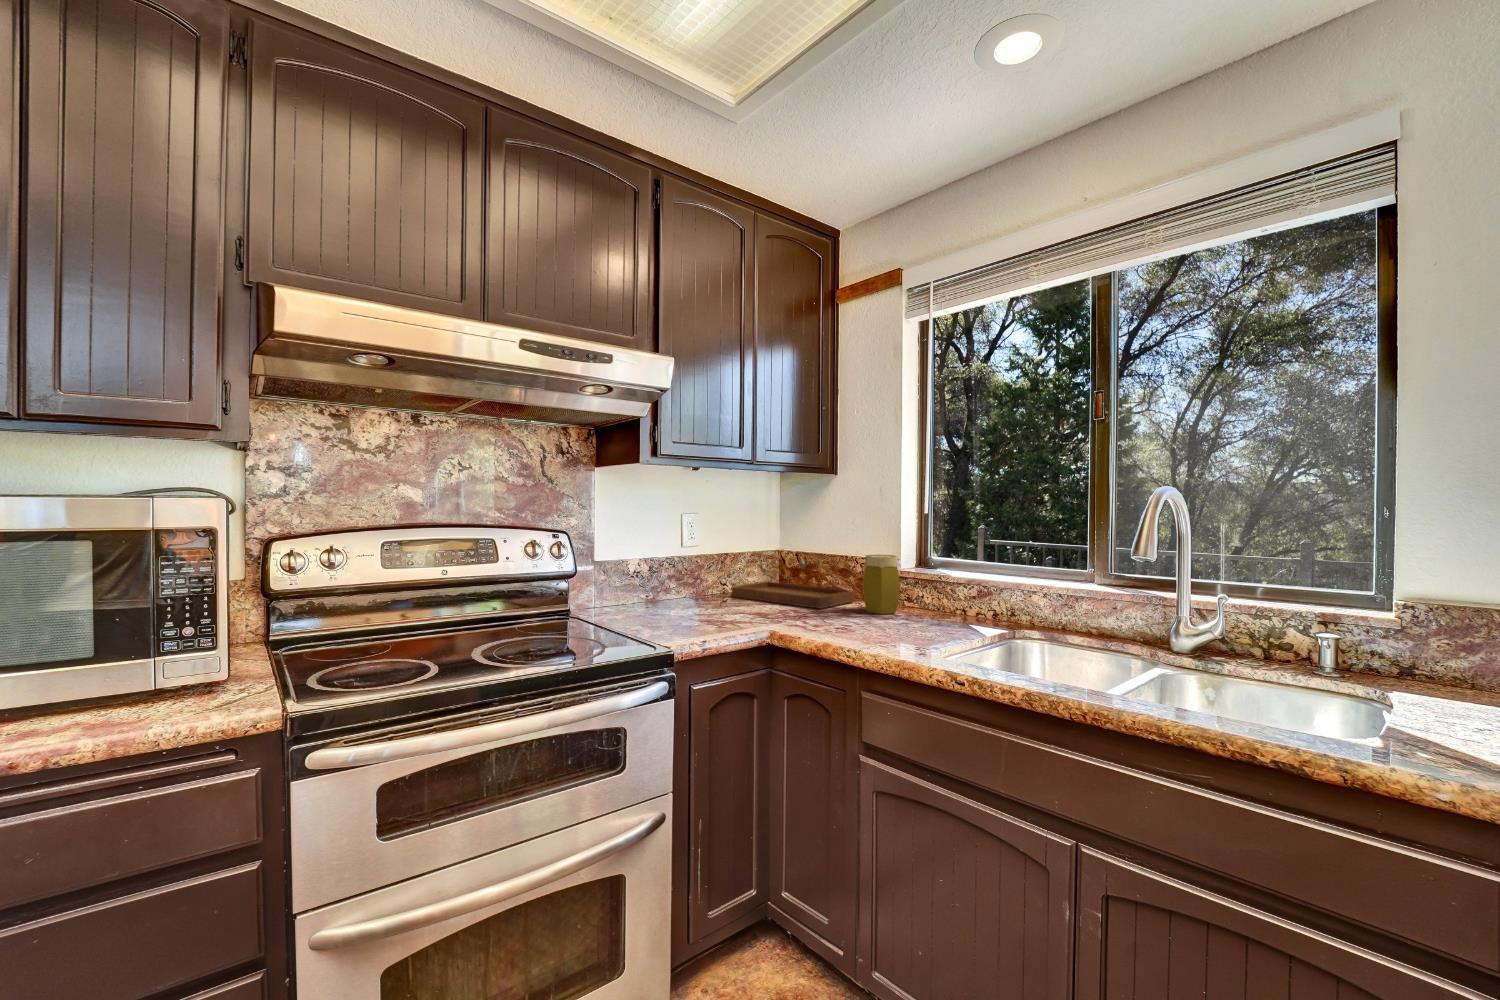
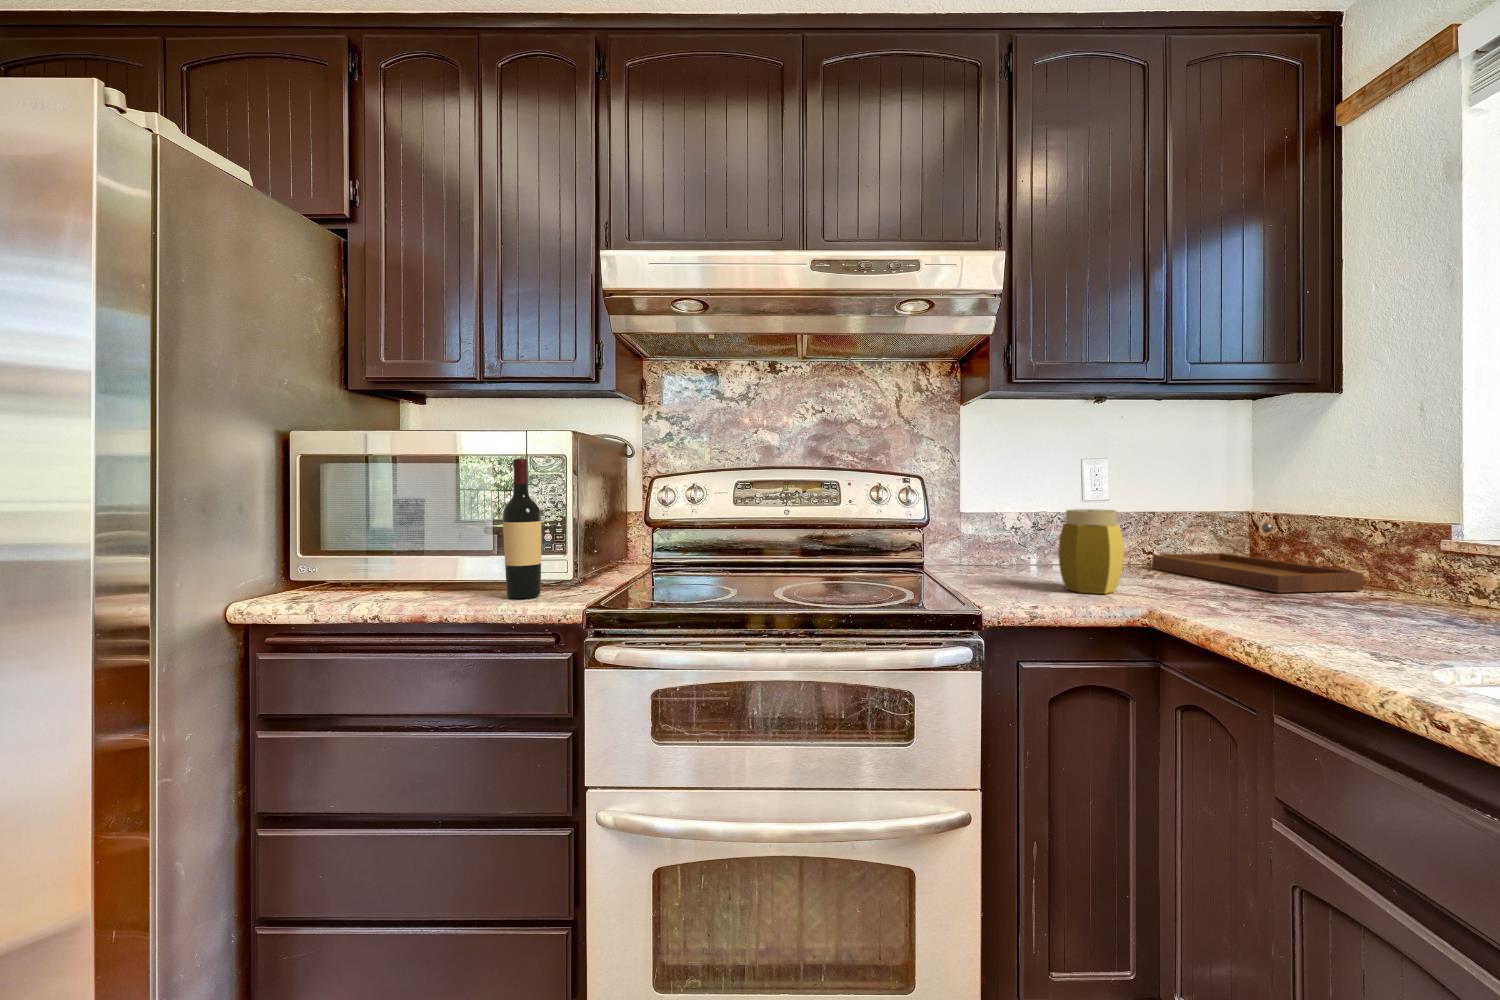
wine bottle: none [90,531,159,725] -> present [503,459,541,599]
jar: present [863,555,900,614] -> present [1058,509,1124,594]

